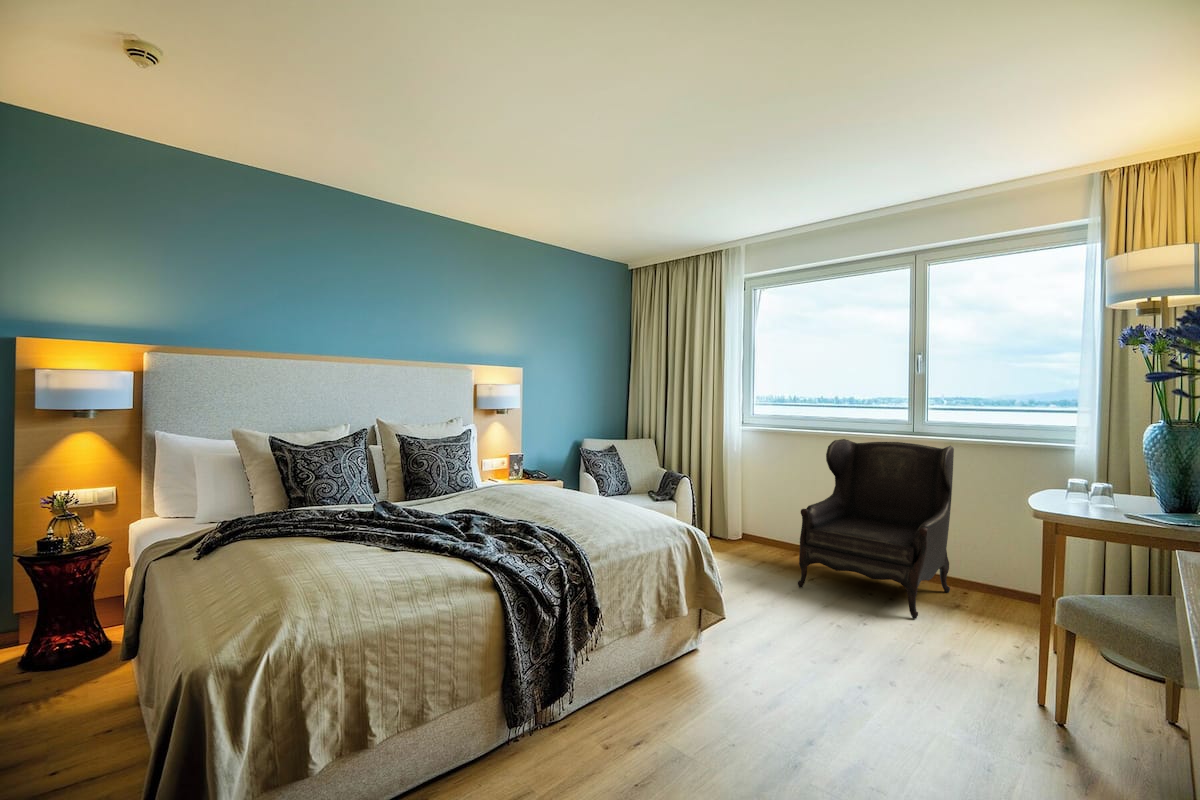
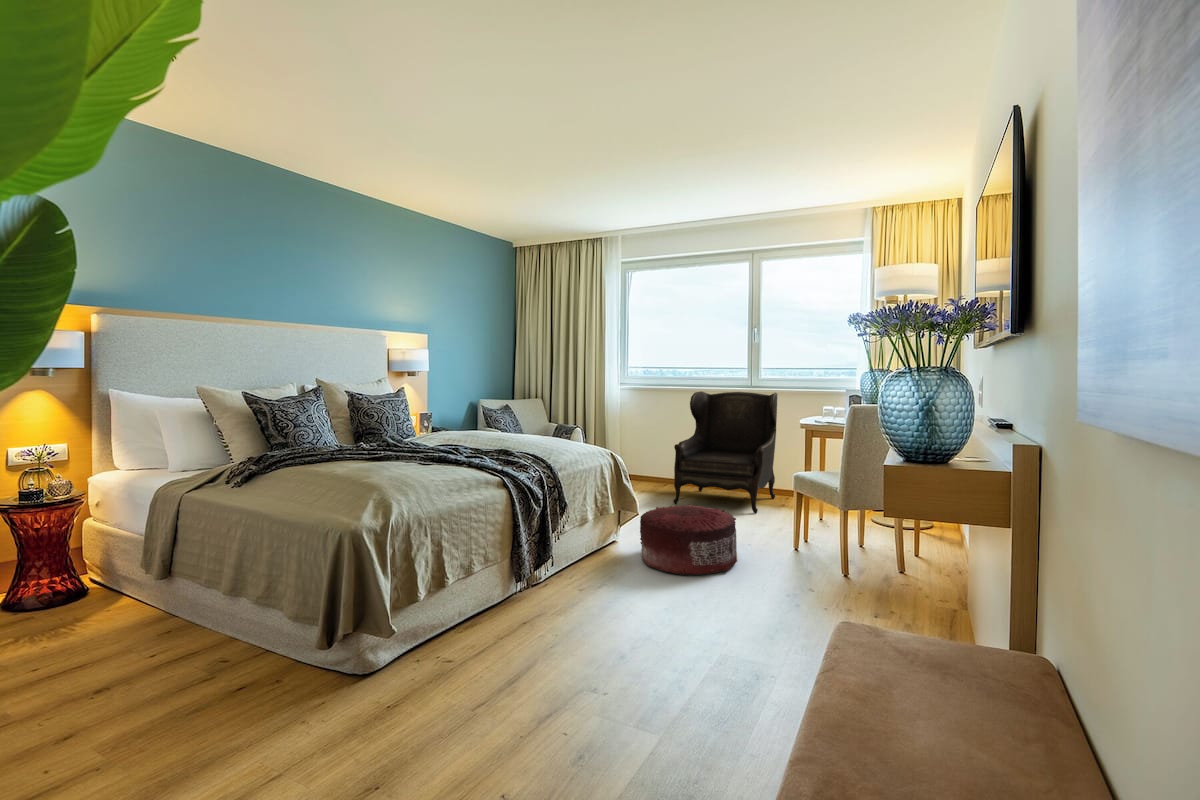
pouf: none [716,611,866,742] -> present [640,504,737,575]

